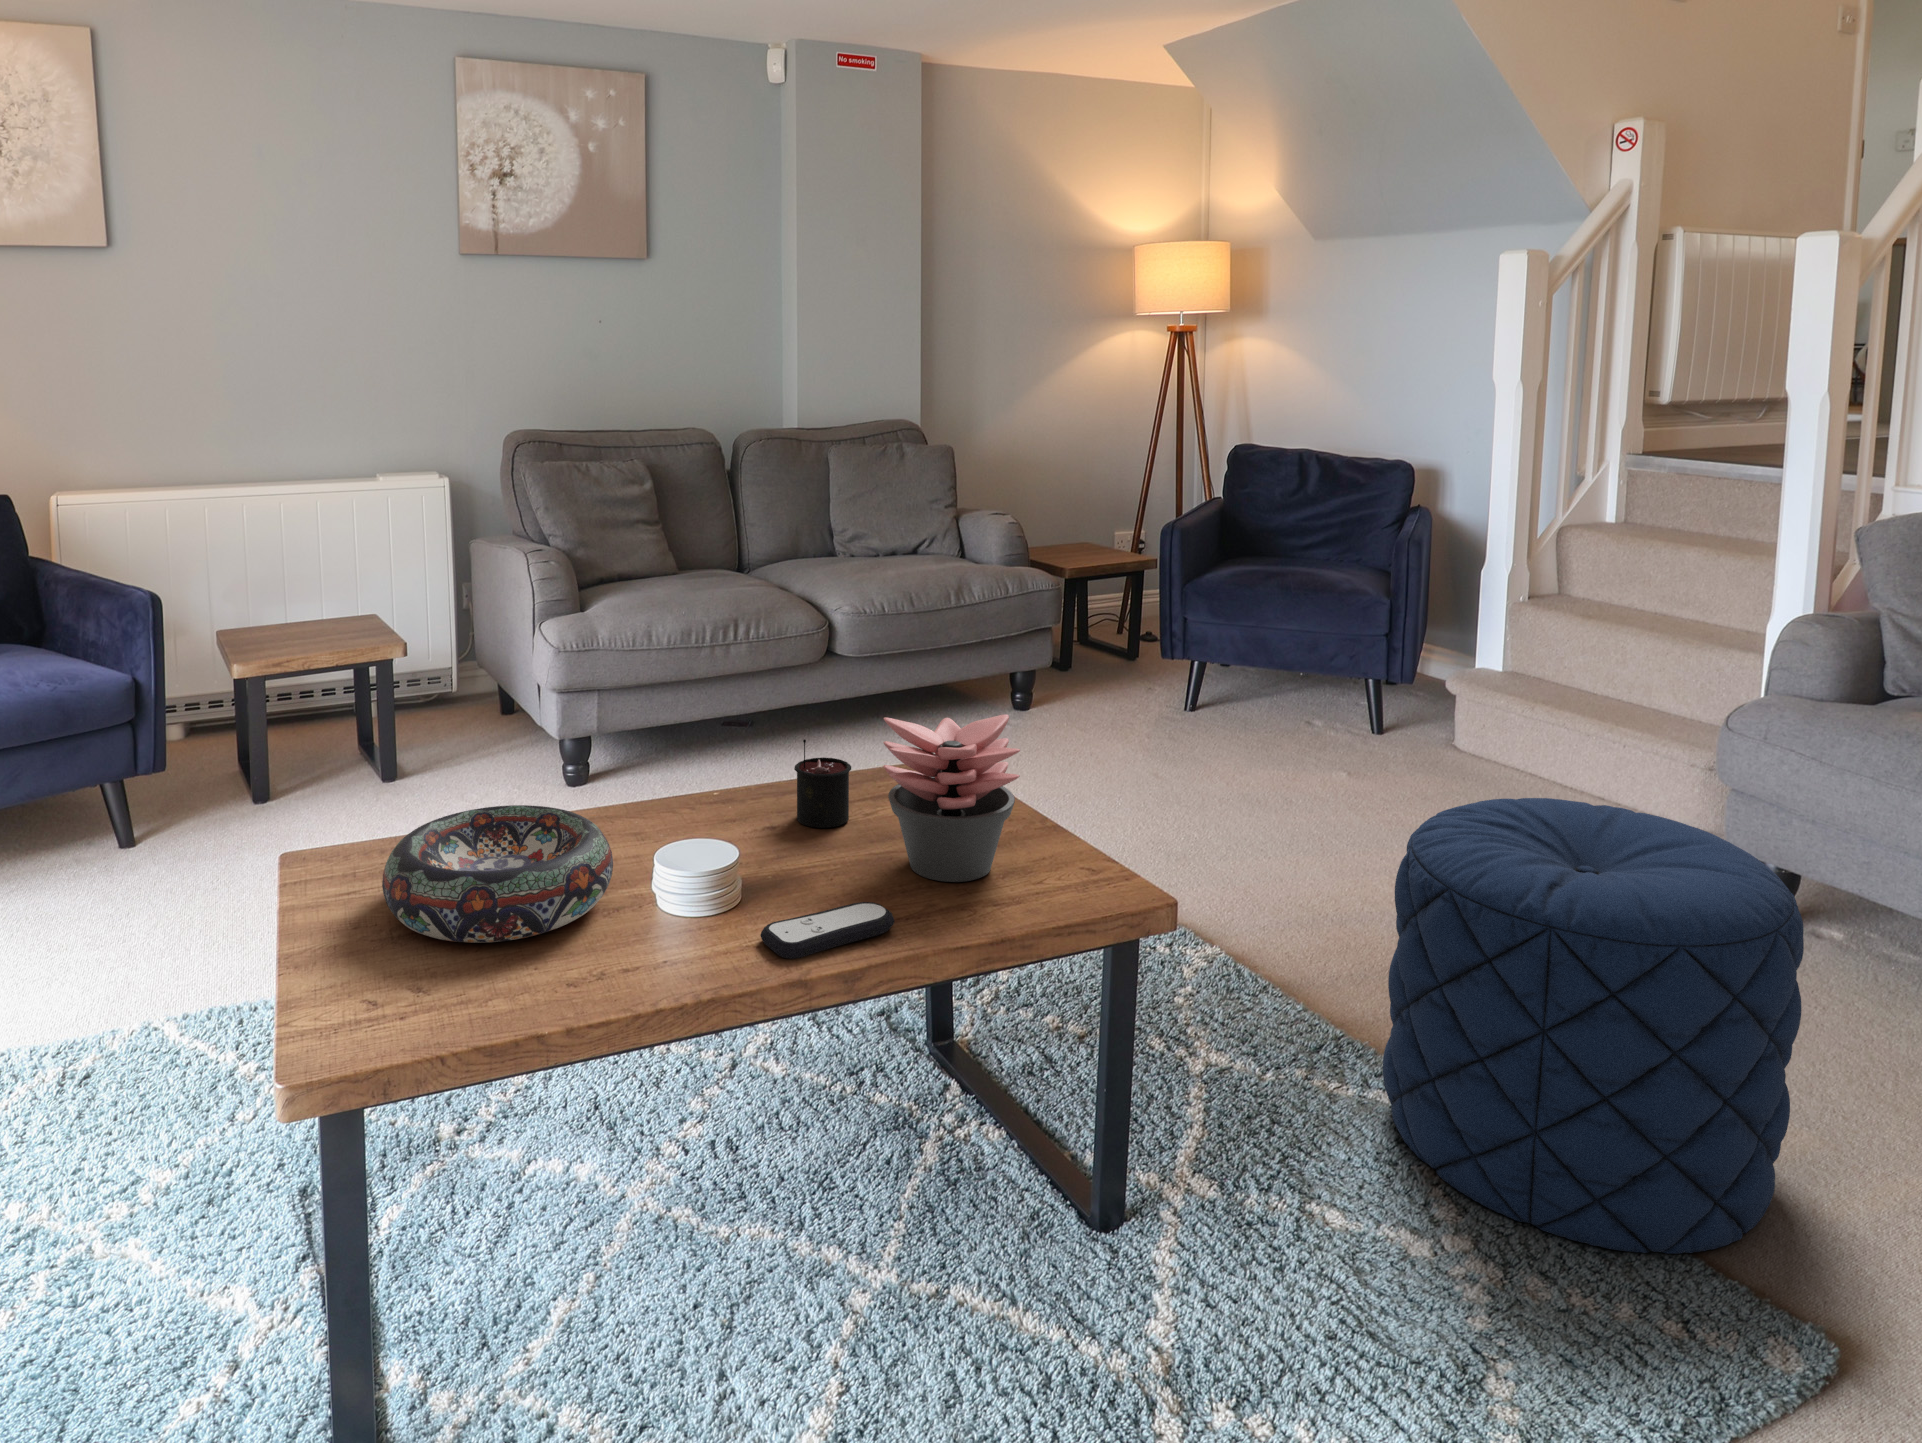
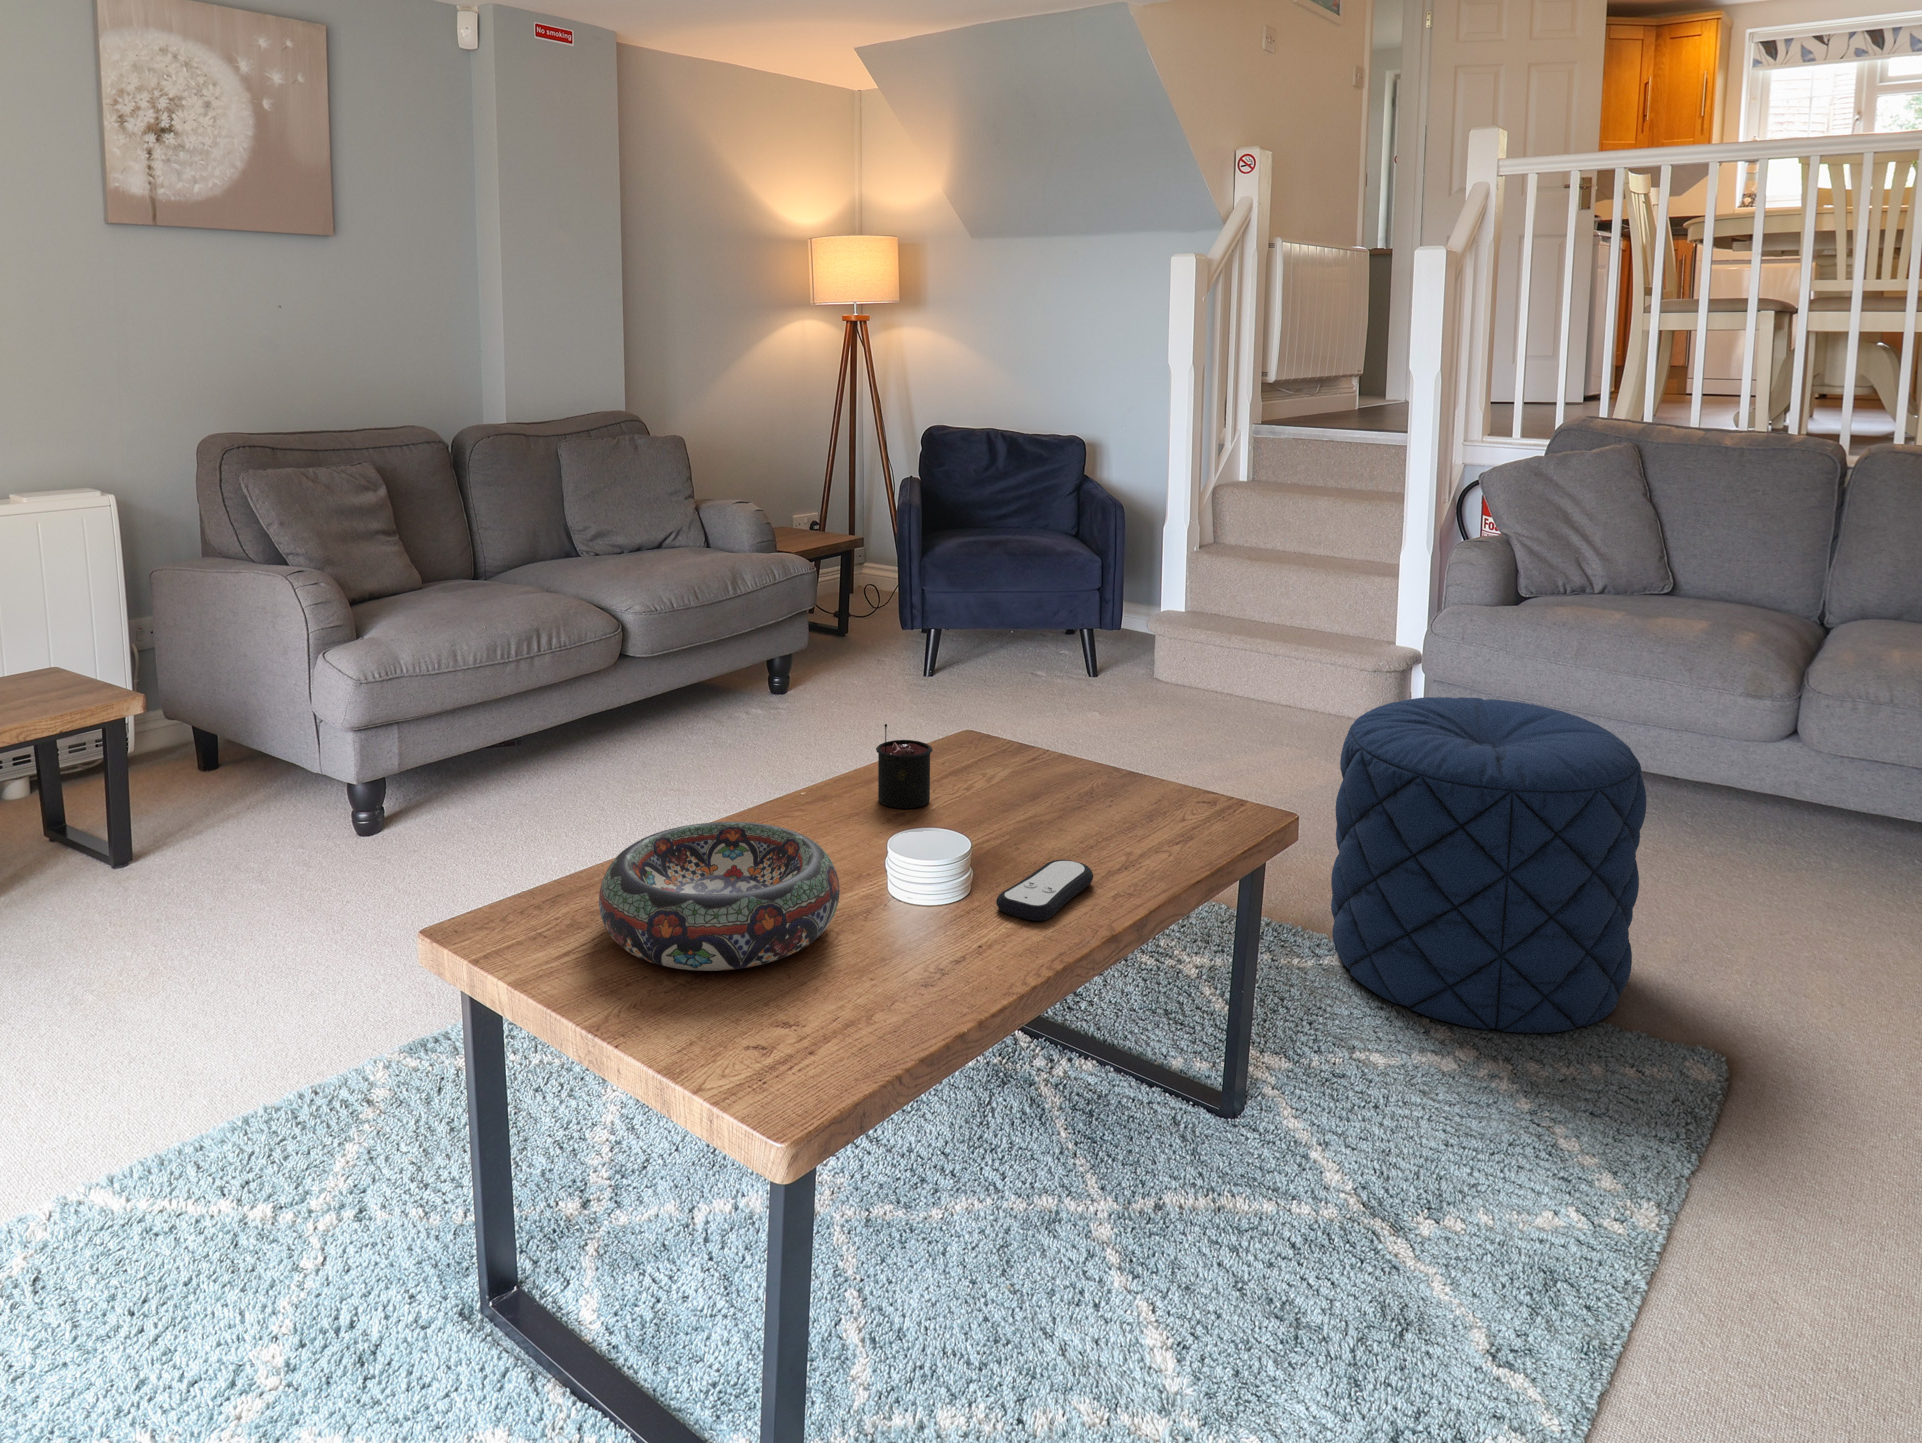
succulent plant: present [883,714,1020,882] -> none [995,674,1134,835]

